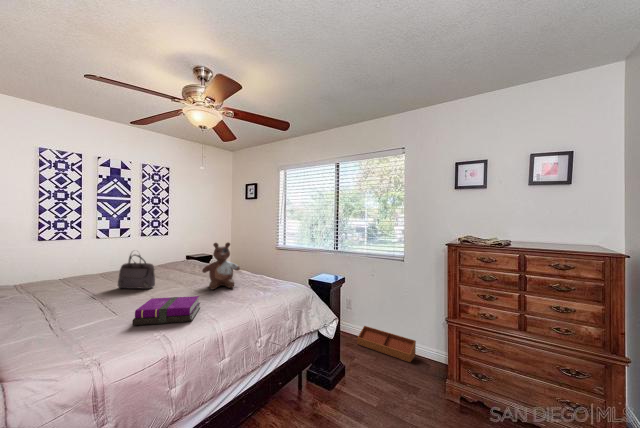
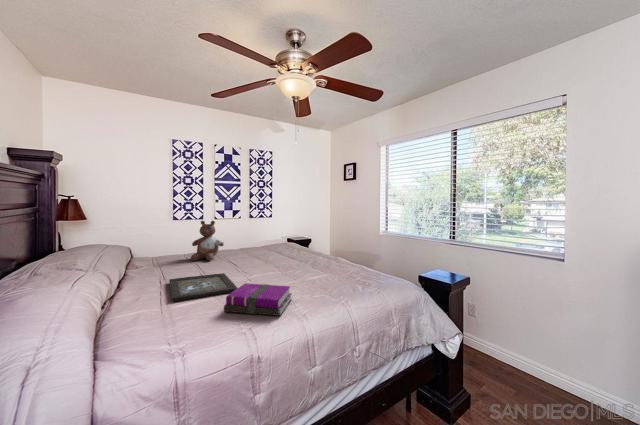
stuffed bear: present [202,242,240,289] -> present [191,221,224,261]
handbag: present [118,255,155,289] -> none [224,231,255,271]
tray: none [52,294,142,325] -> present [169,273,237,302]
storage bin: present [357,326,416,362] -> none [484,341,585,411]

